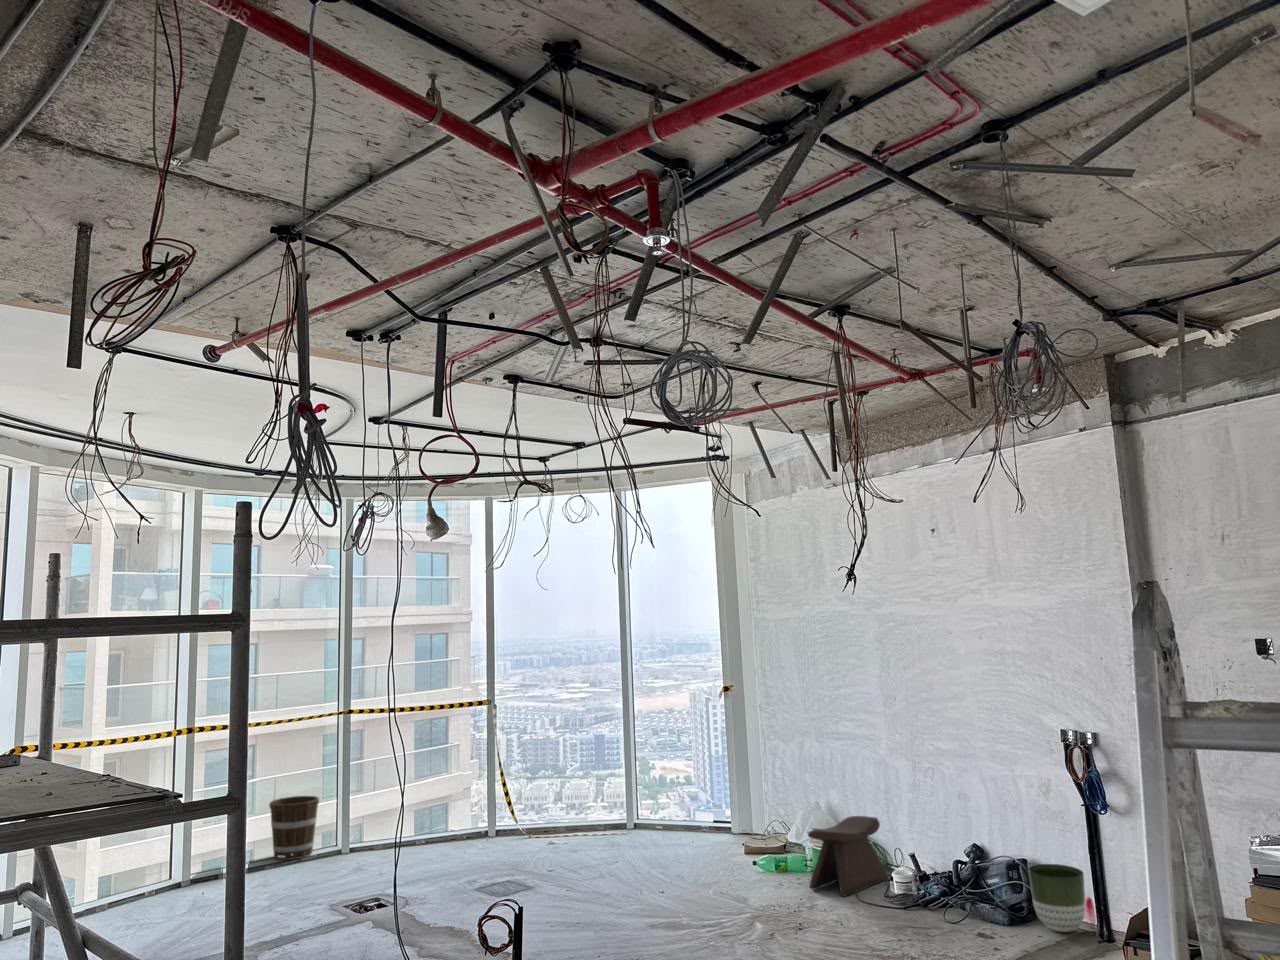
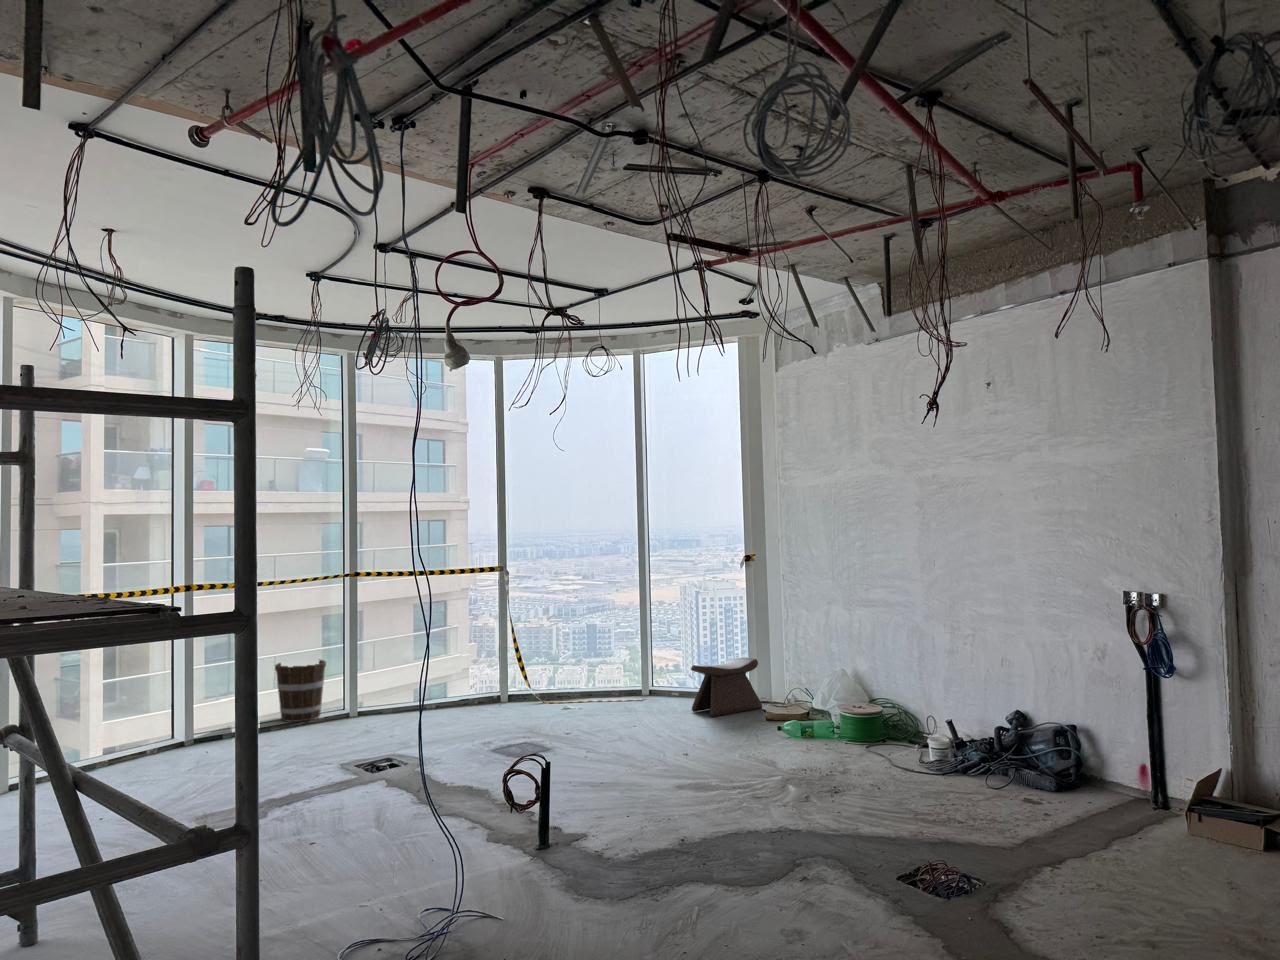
stool: present [808,816,888,897] -> present [691,658,762,717]
planter: present [1028,864,1085,932] -> none [1080,730,1140,798]

